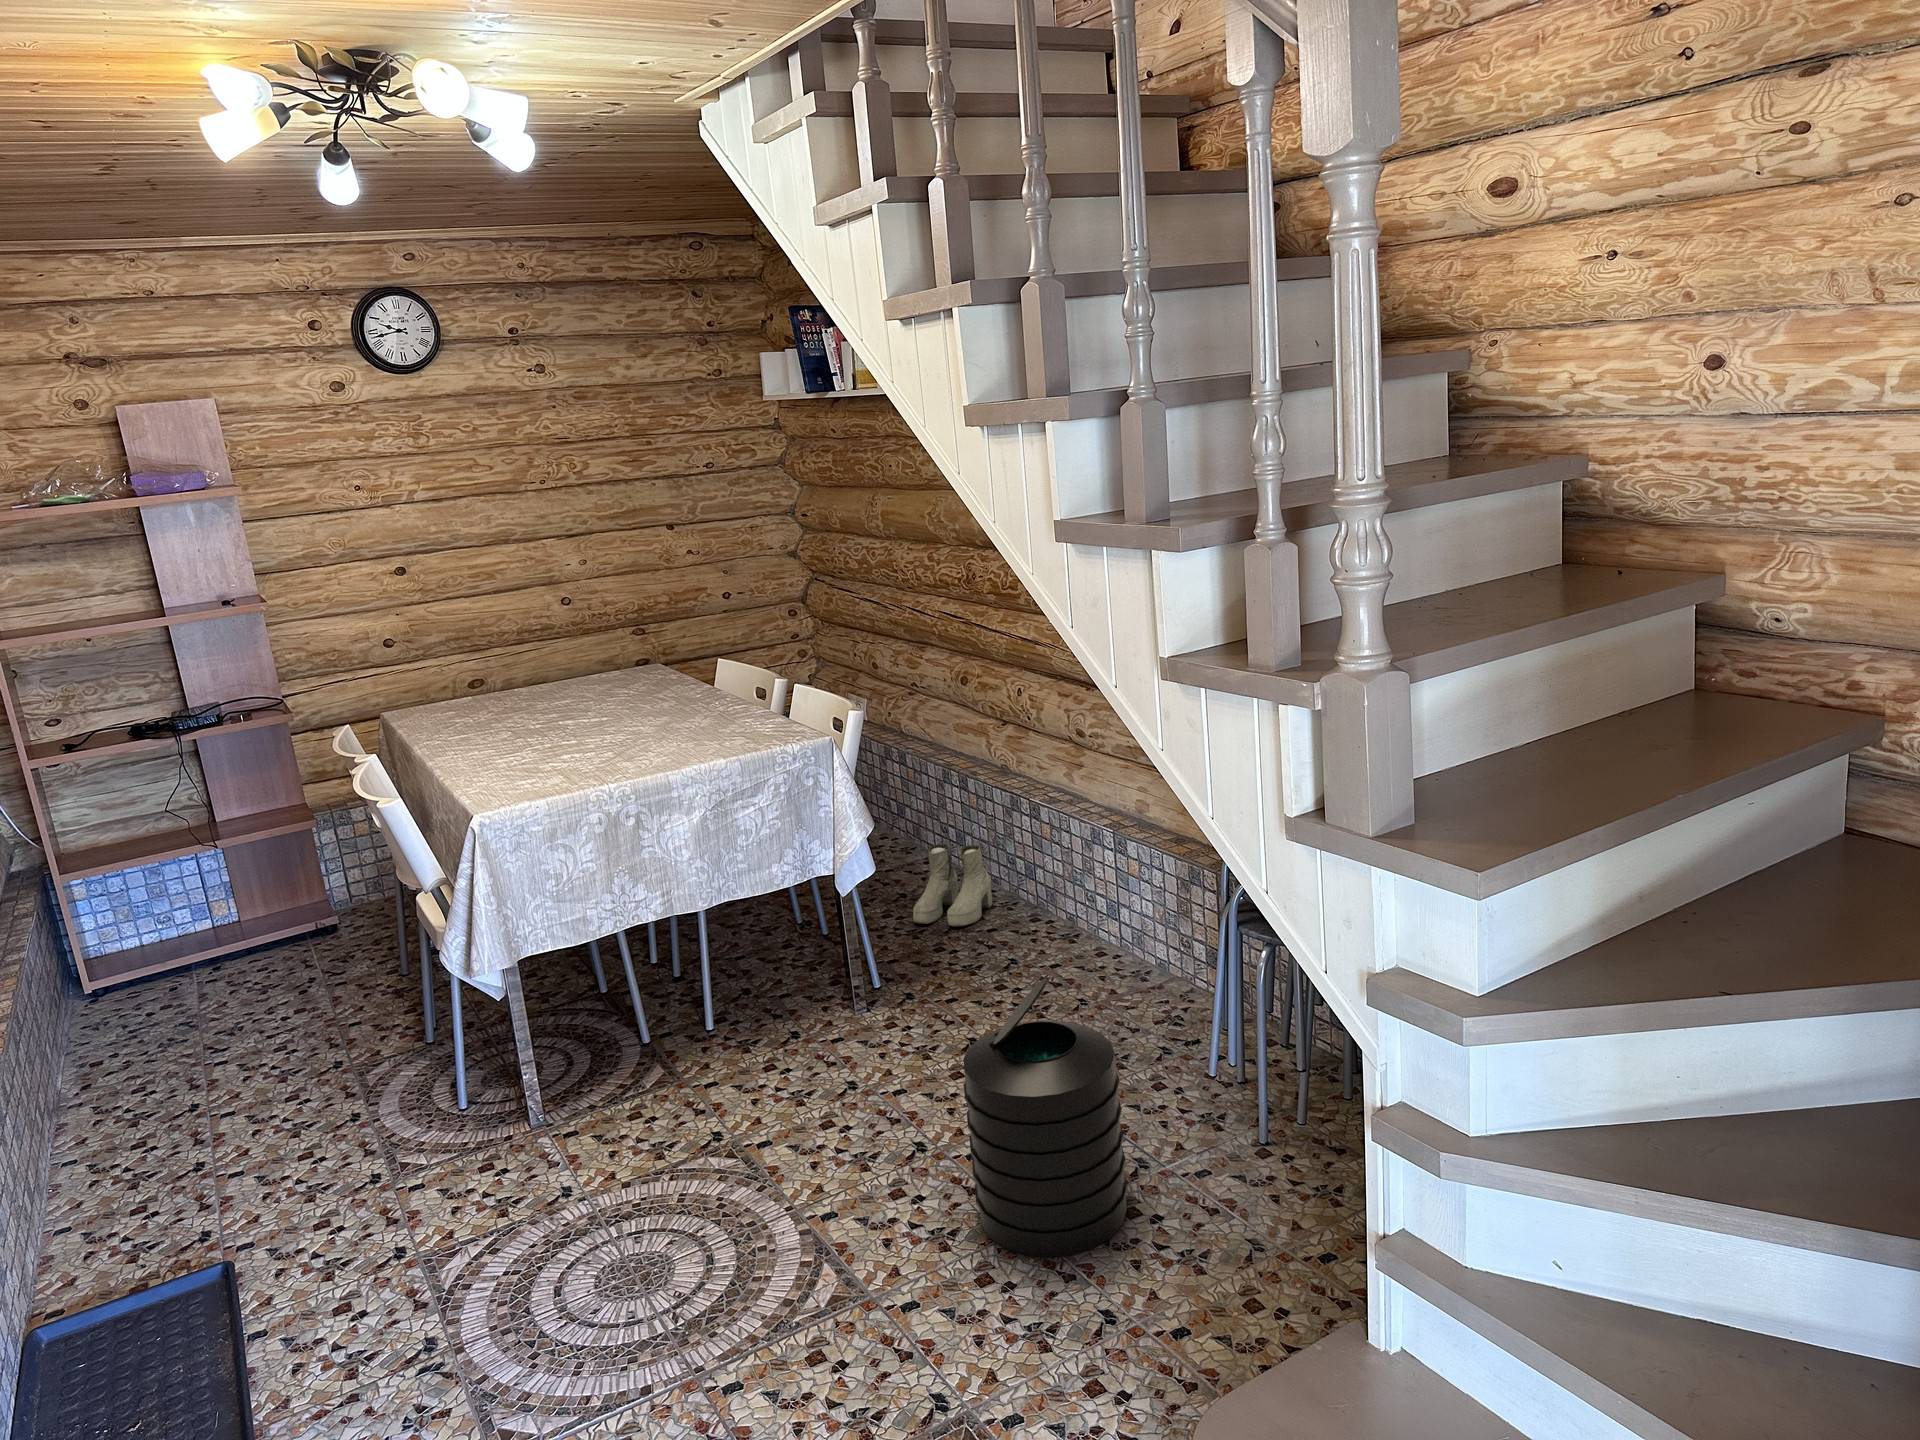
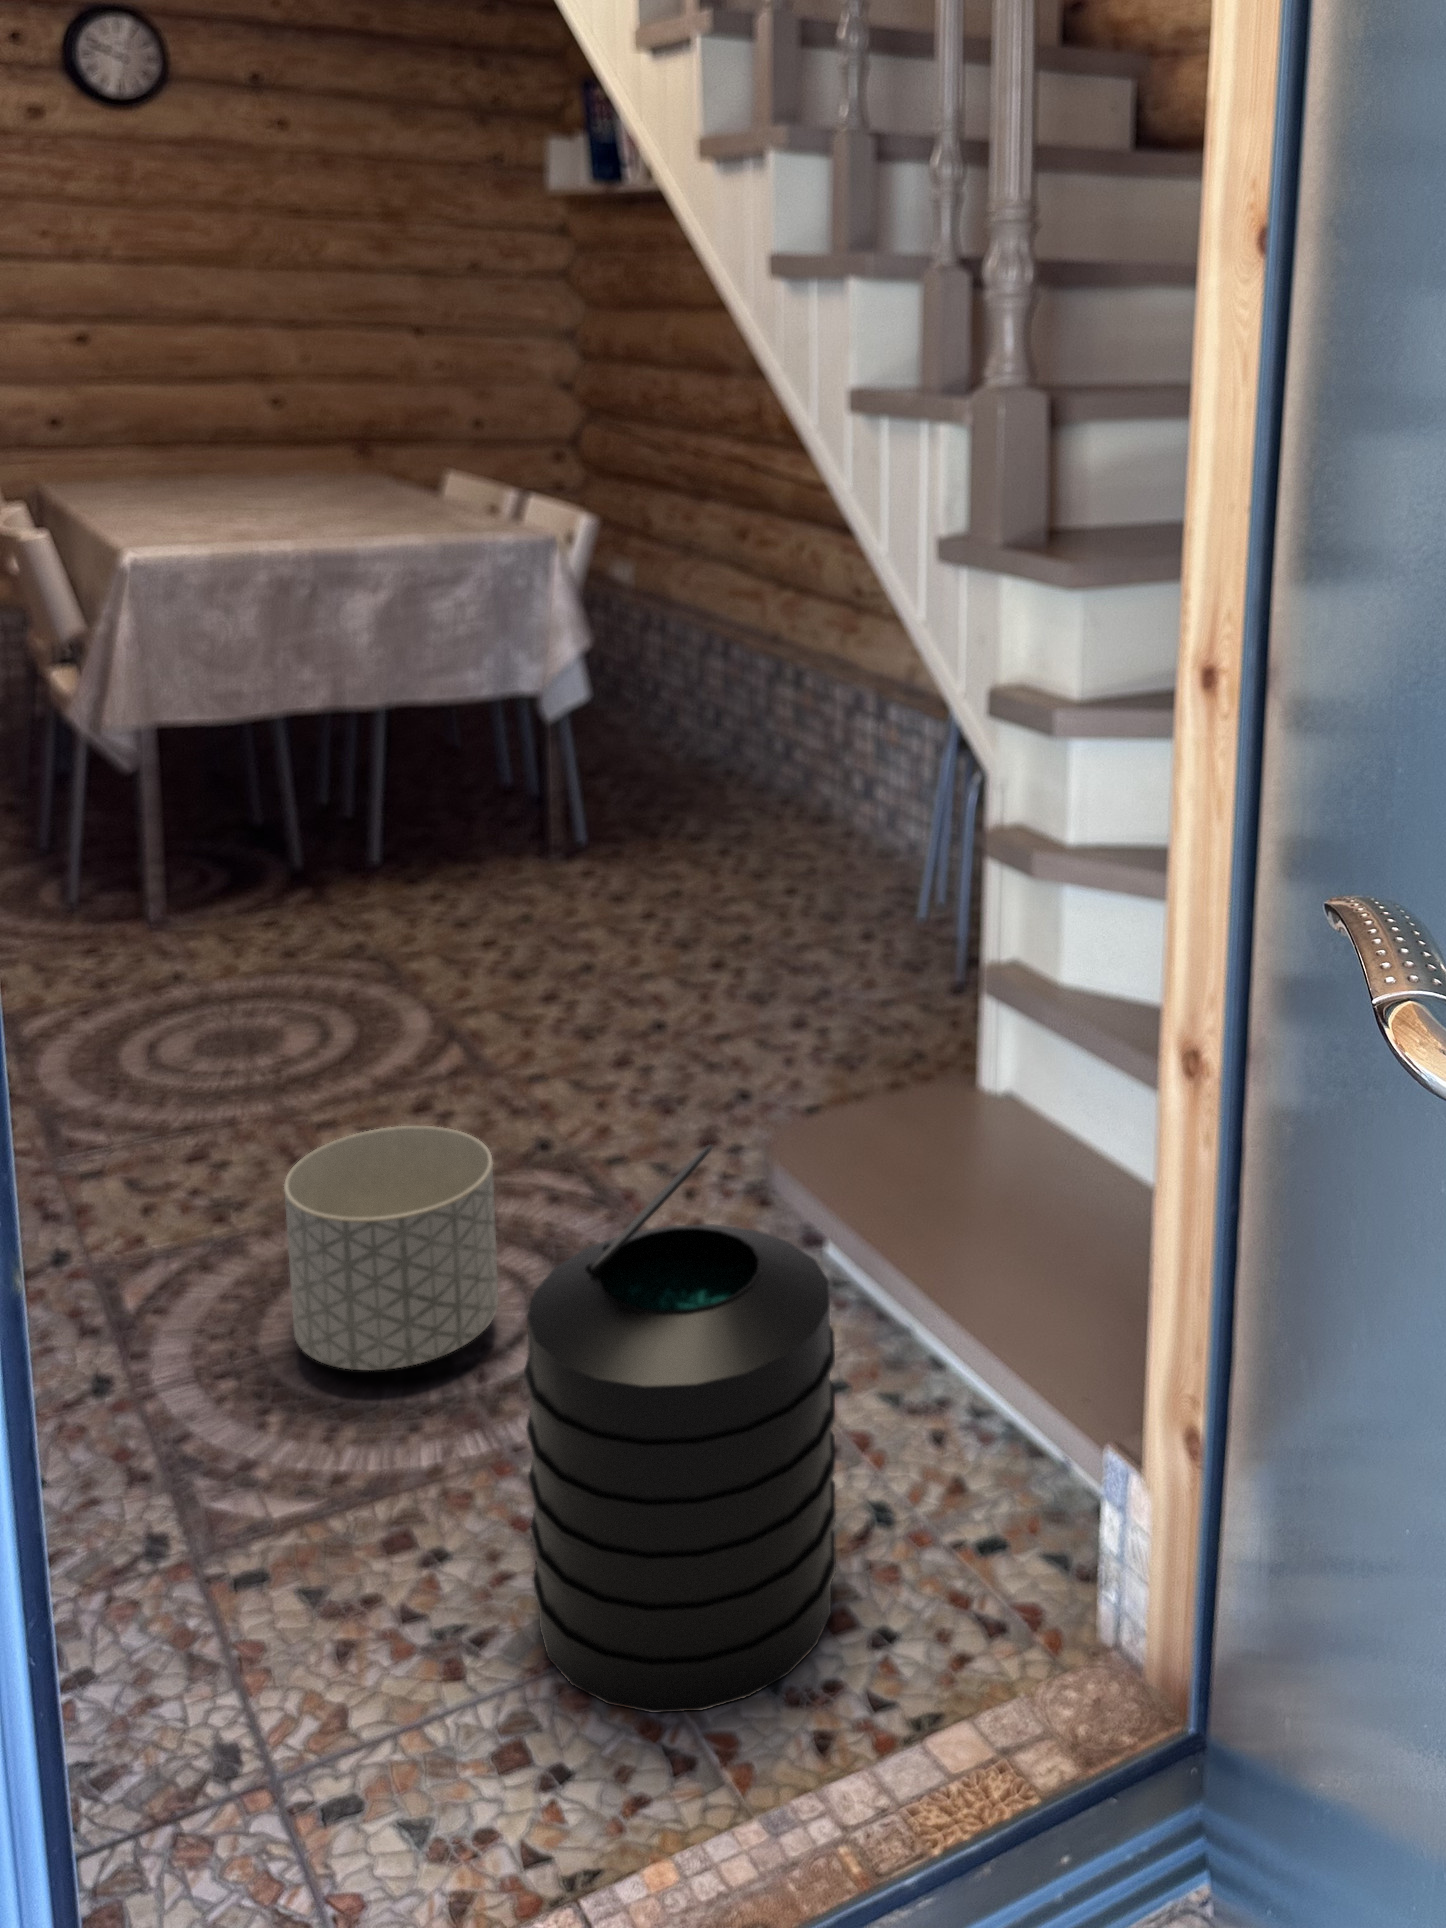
boots: present [913,844,992,927] -> none [590,885,734,1030]
planter: none [801,986,915,1114] -> present [284,1126,499,1371]

